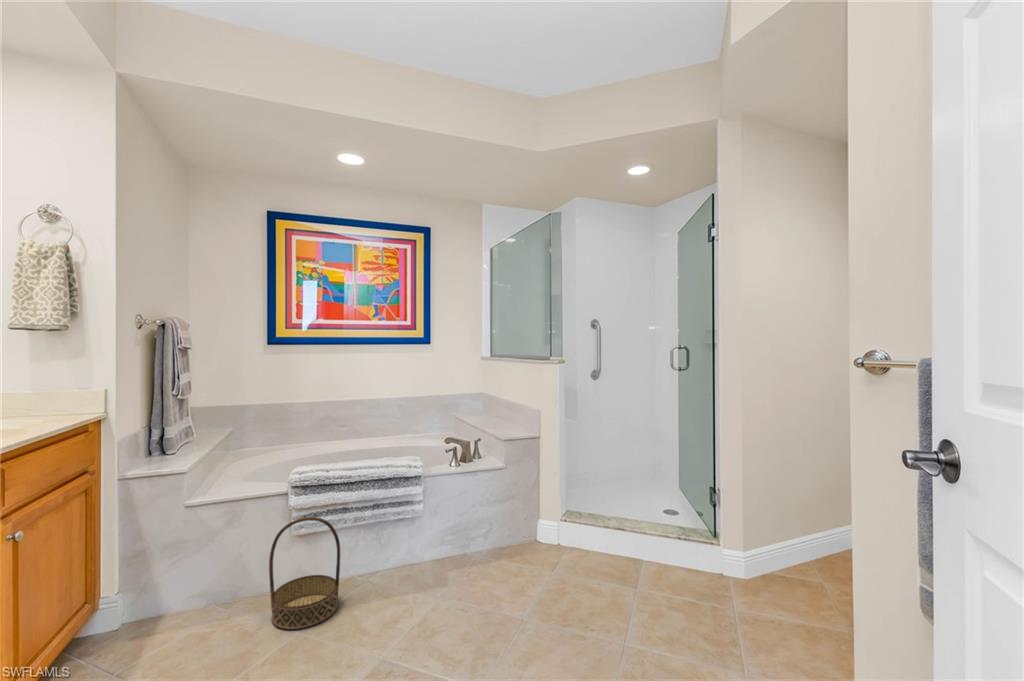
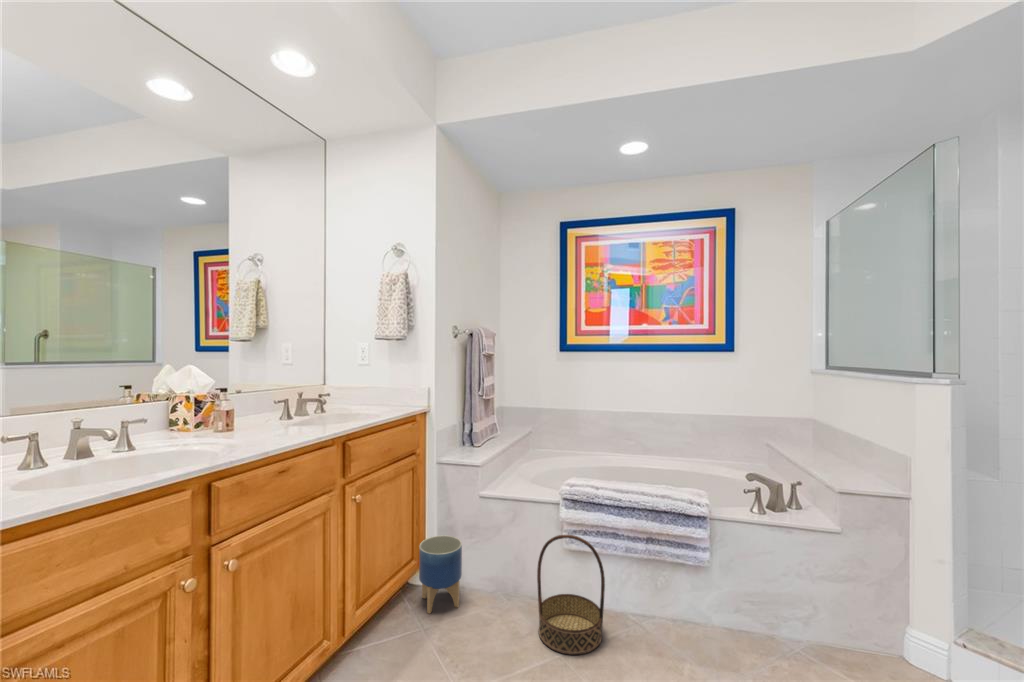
planter: none [100,561,165,659] -> present [419,535,462,614]

